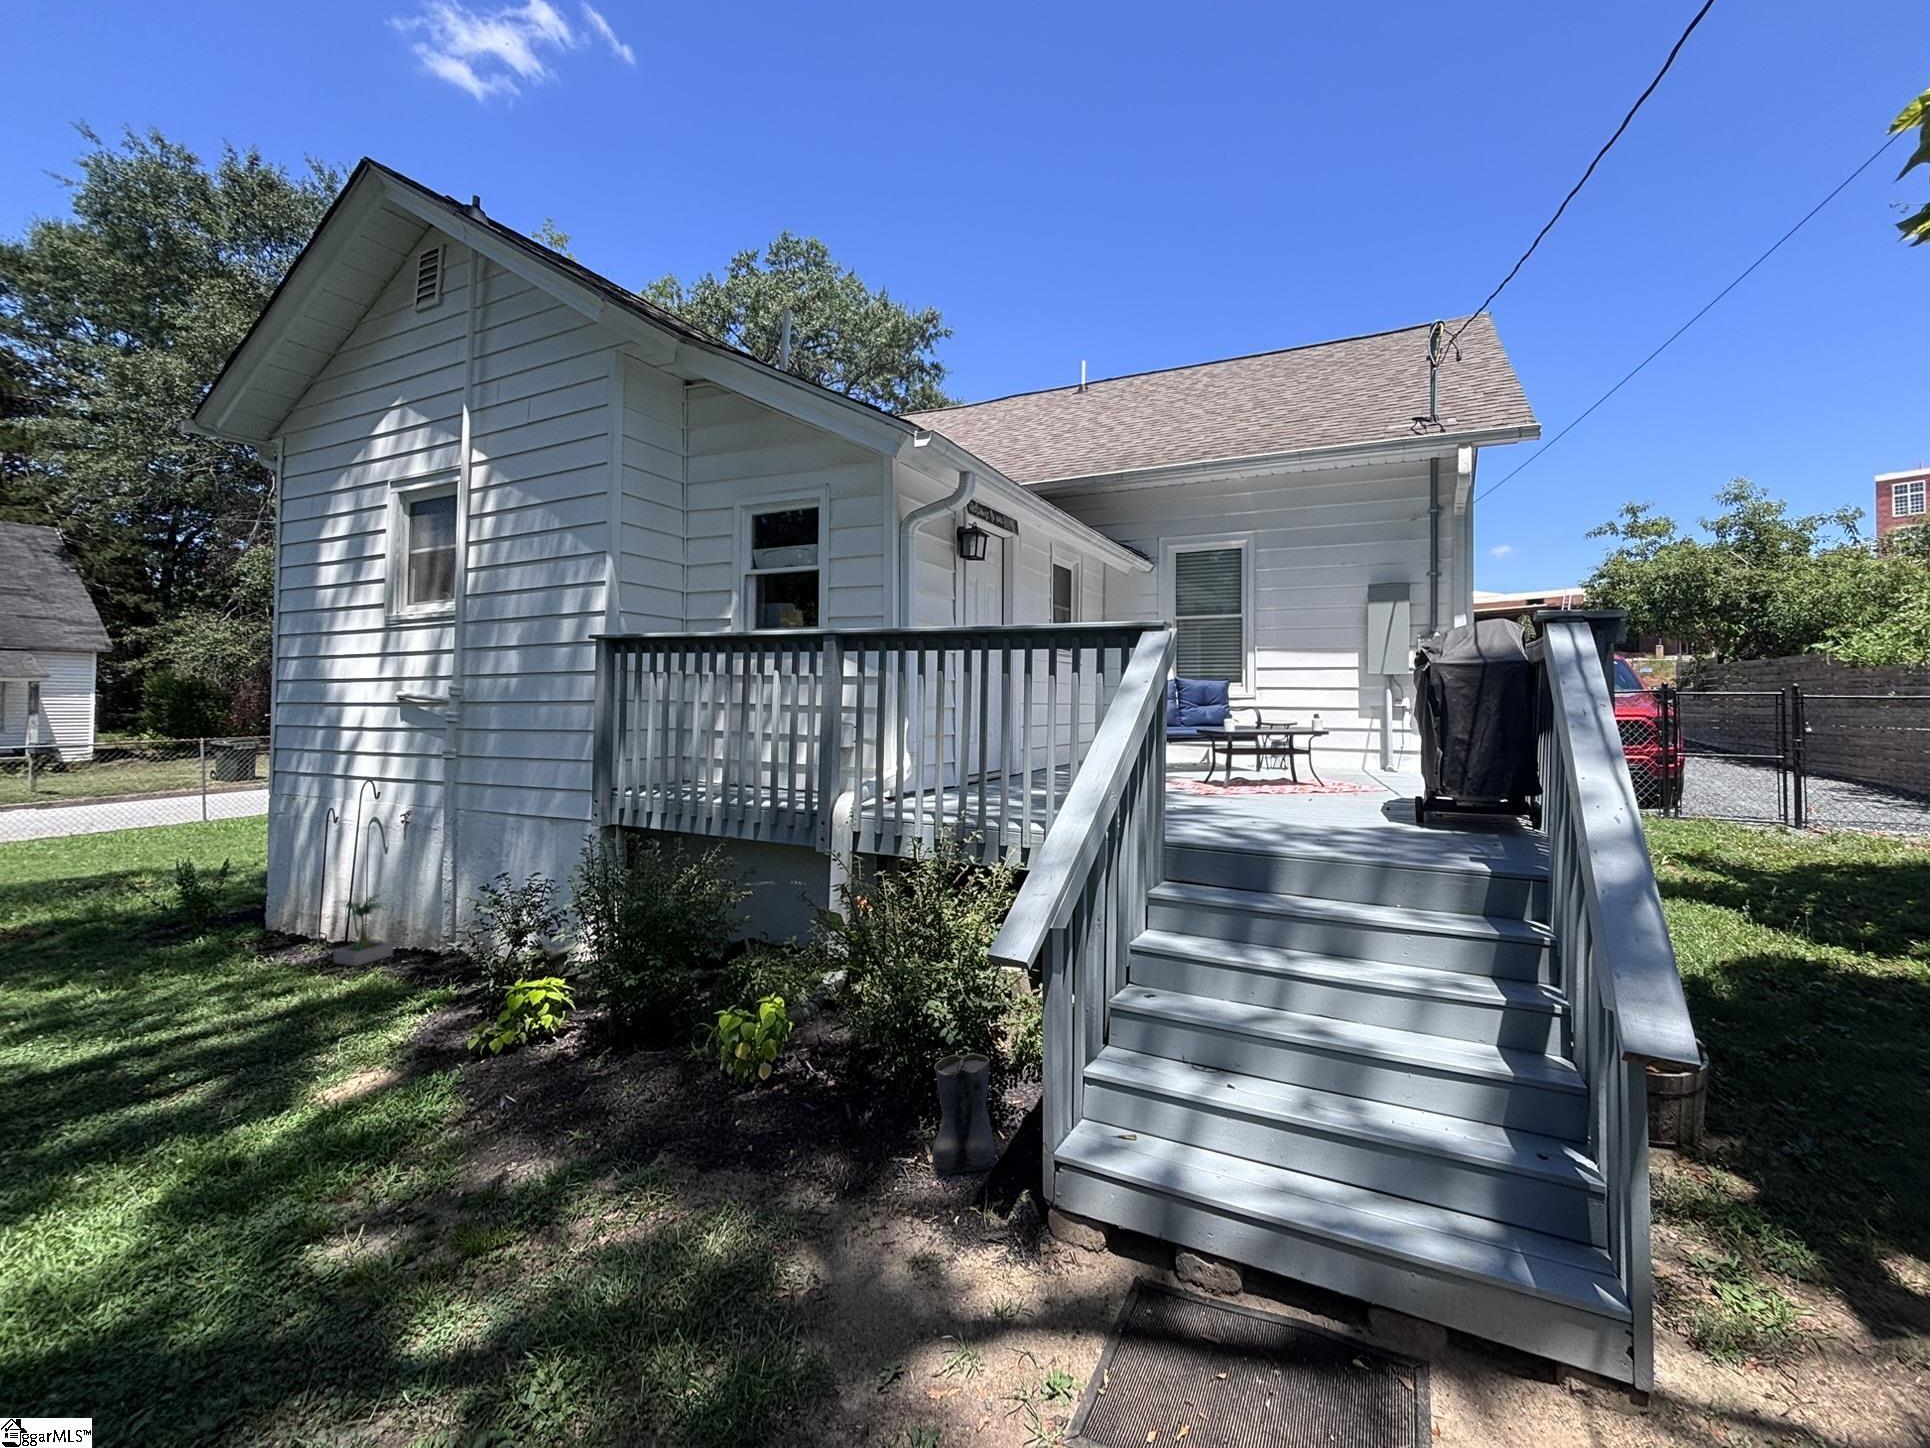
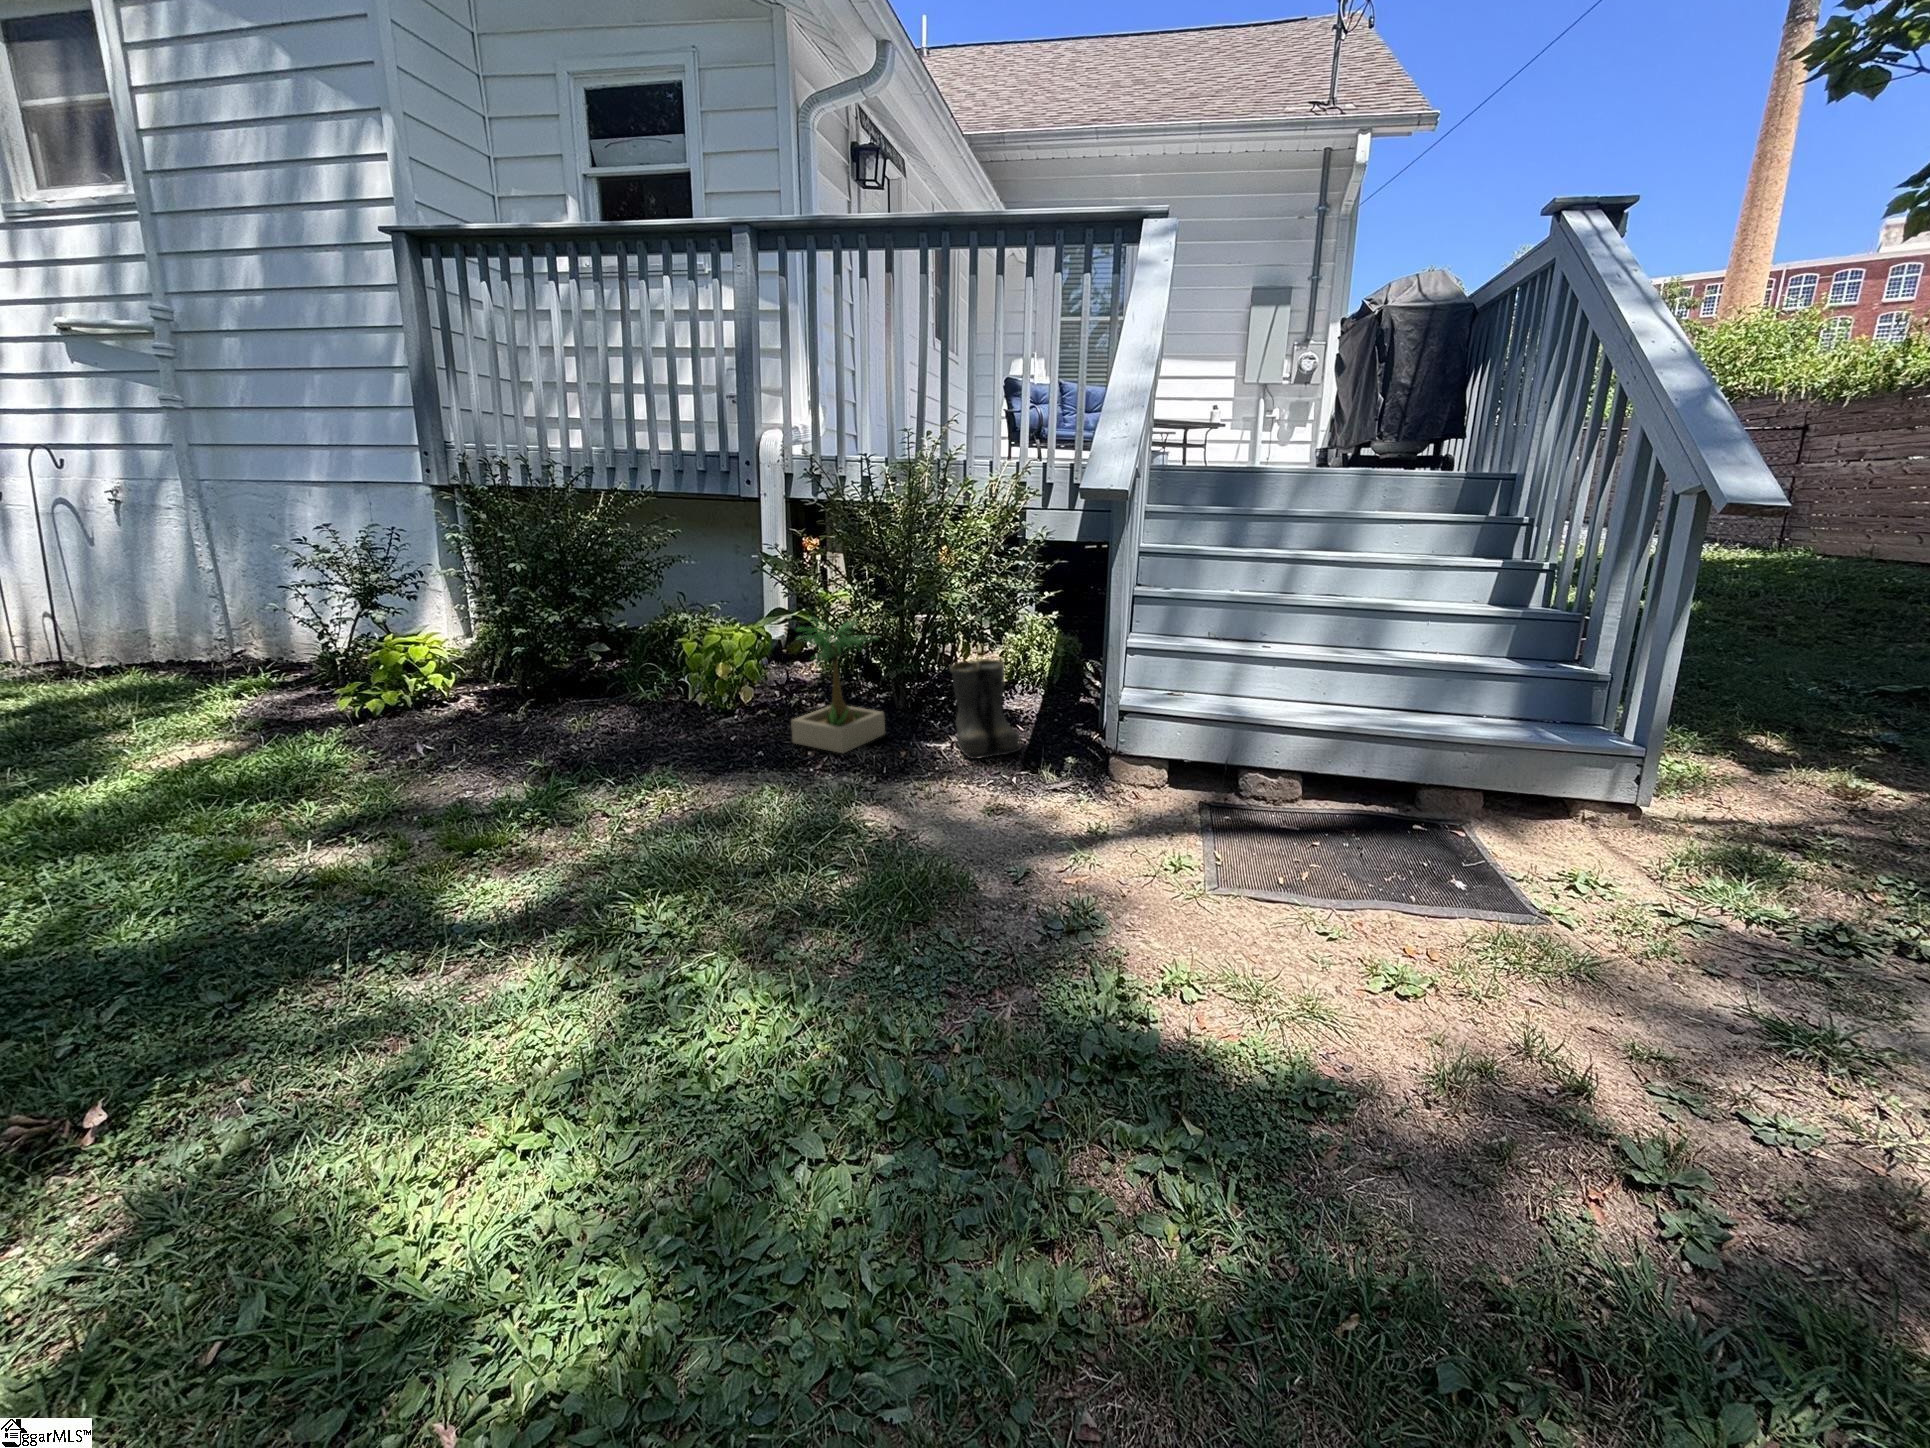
potted plant: present [333,894,393,966] -> present [791,618,885,753]

